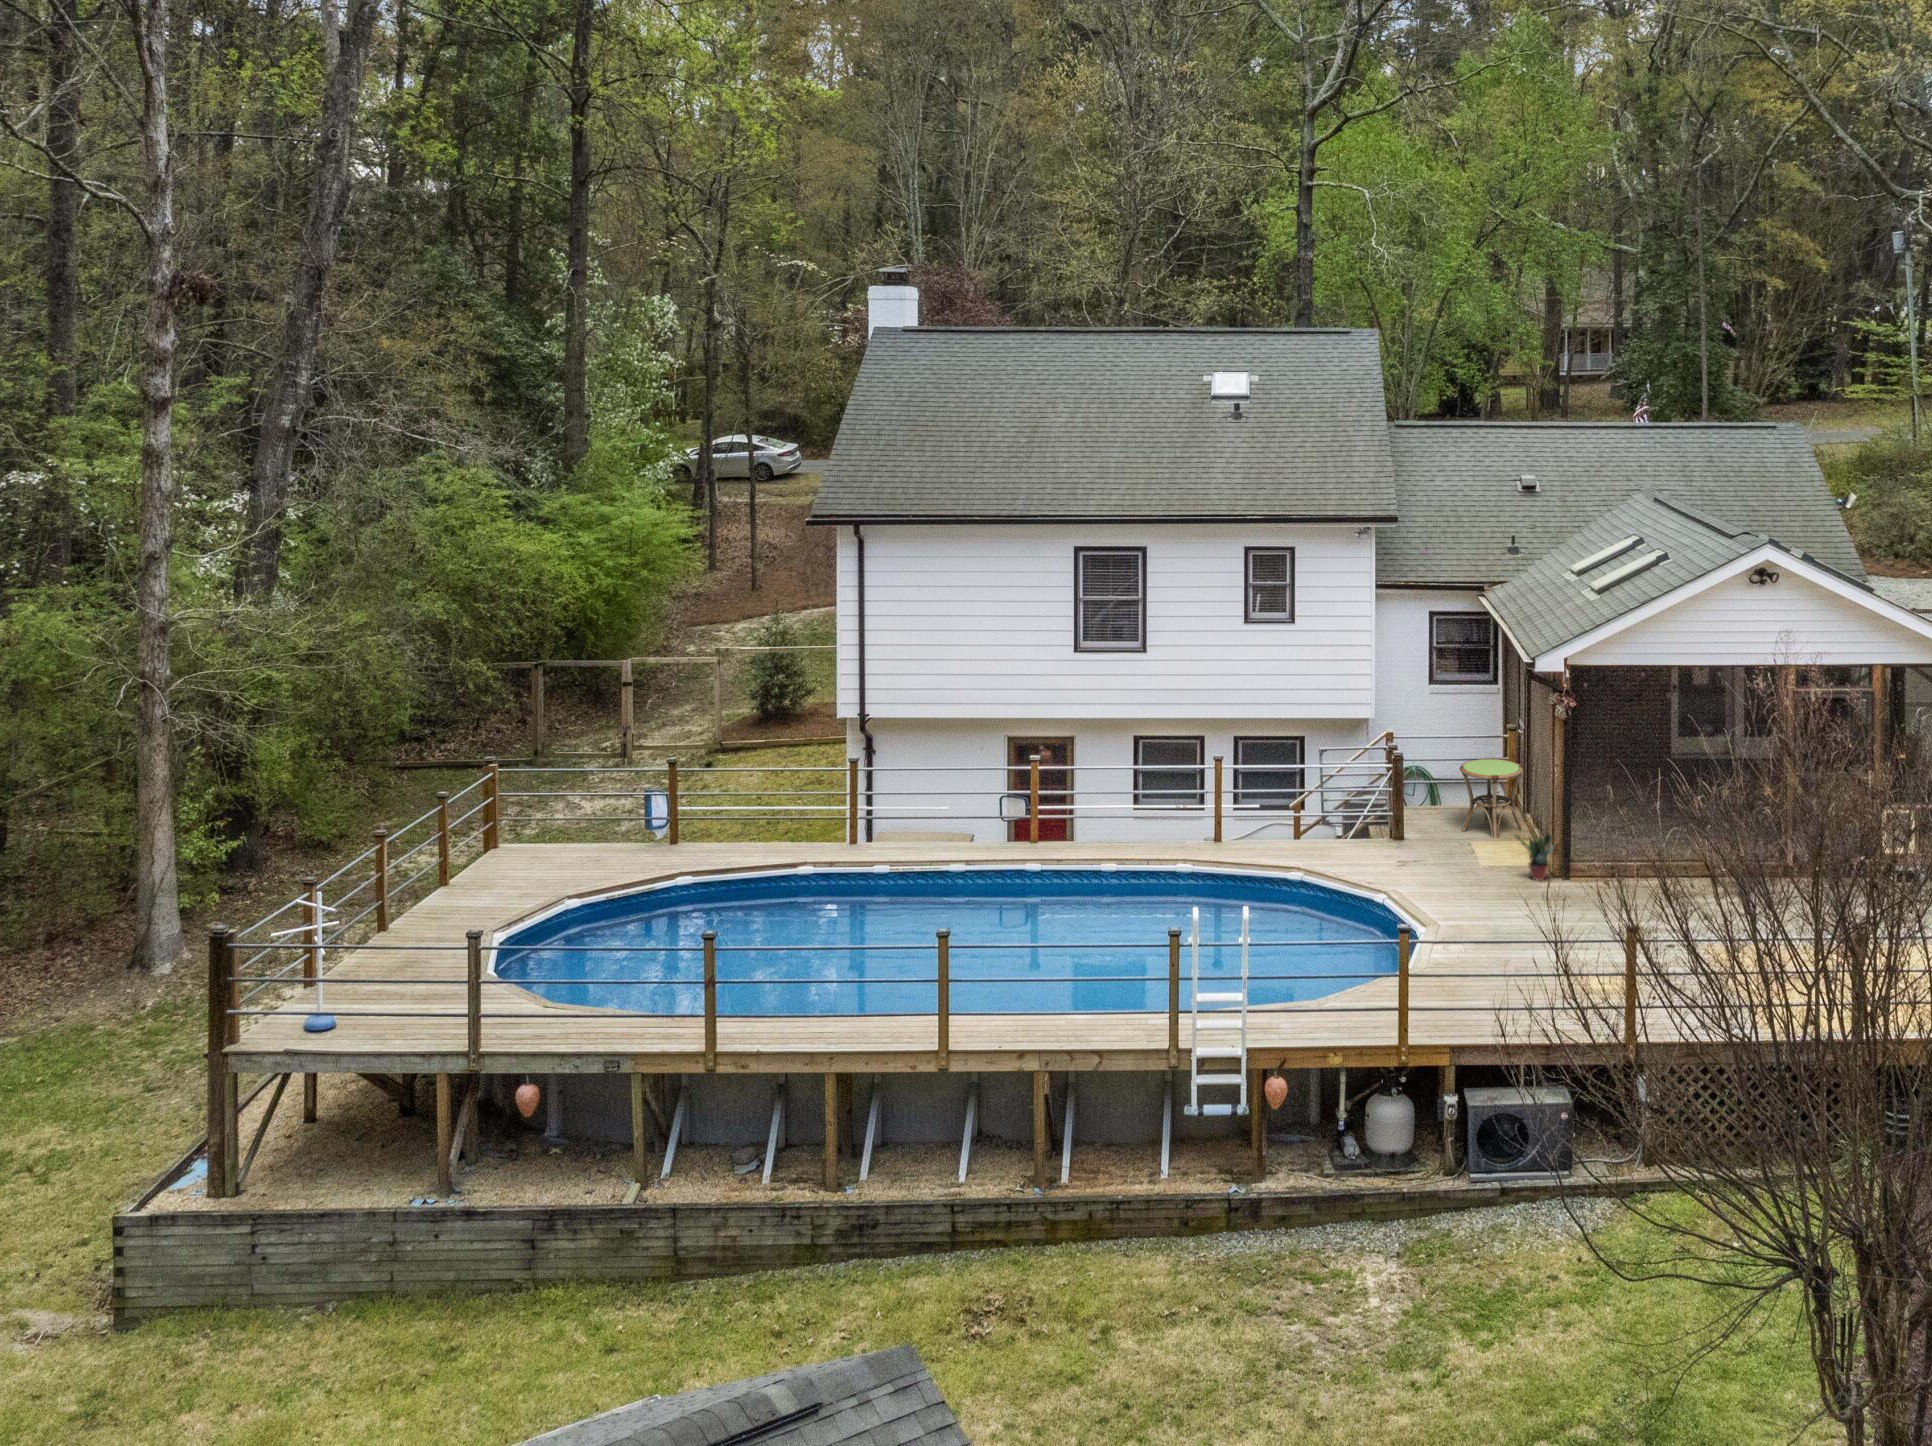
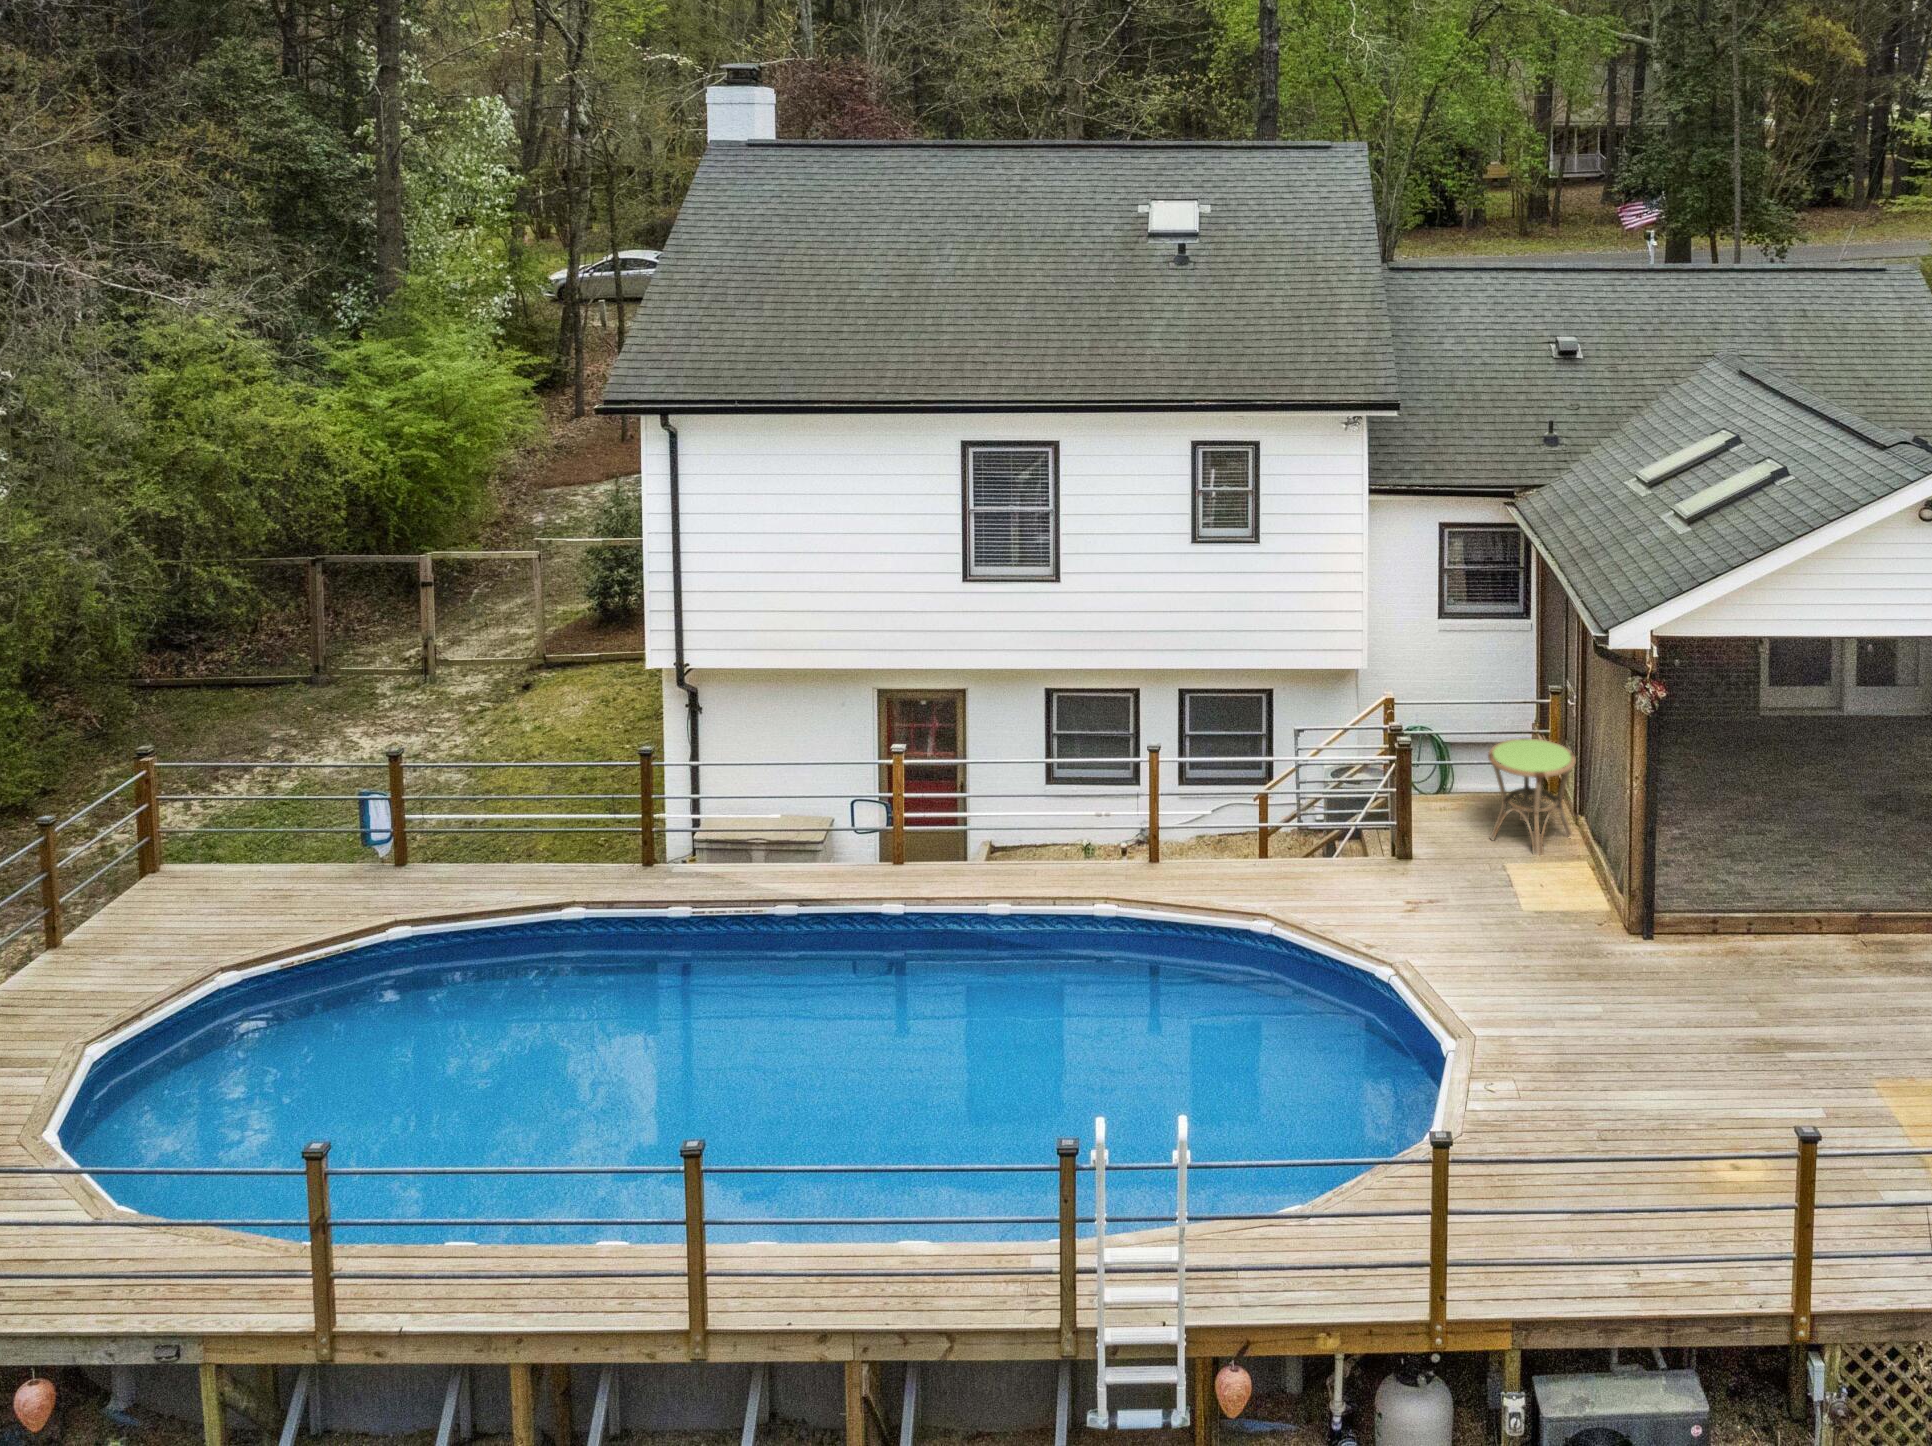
potted plant: present [1516,832,1553,880] -> none [1581,869,1643,956]

